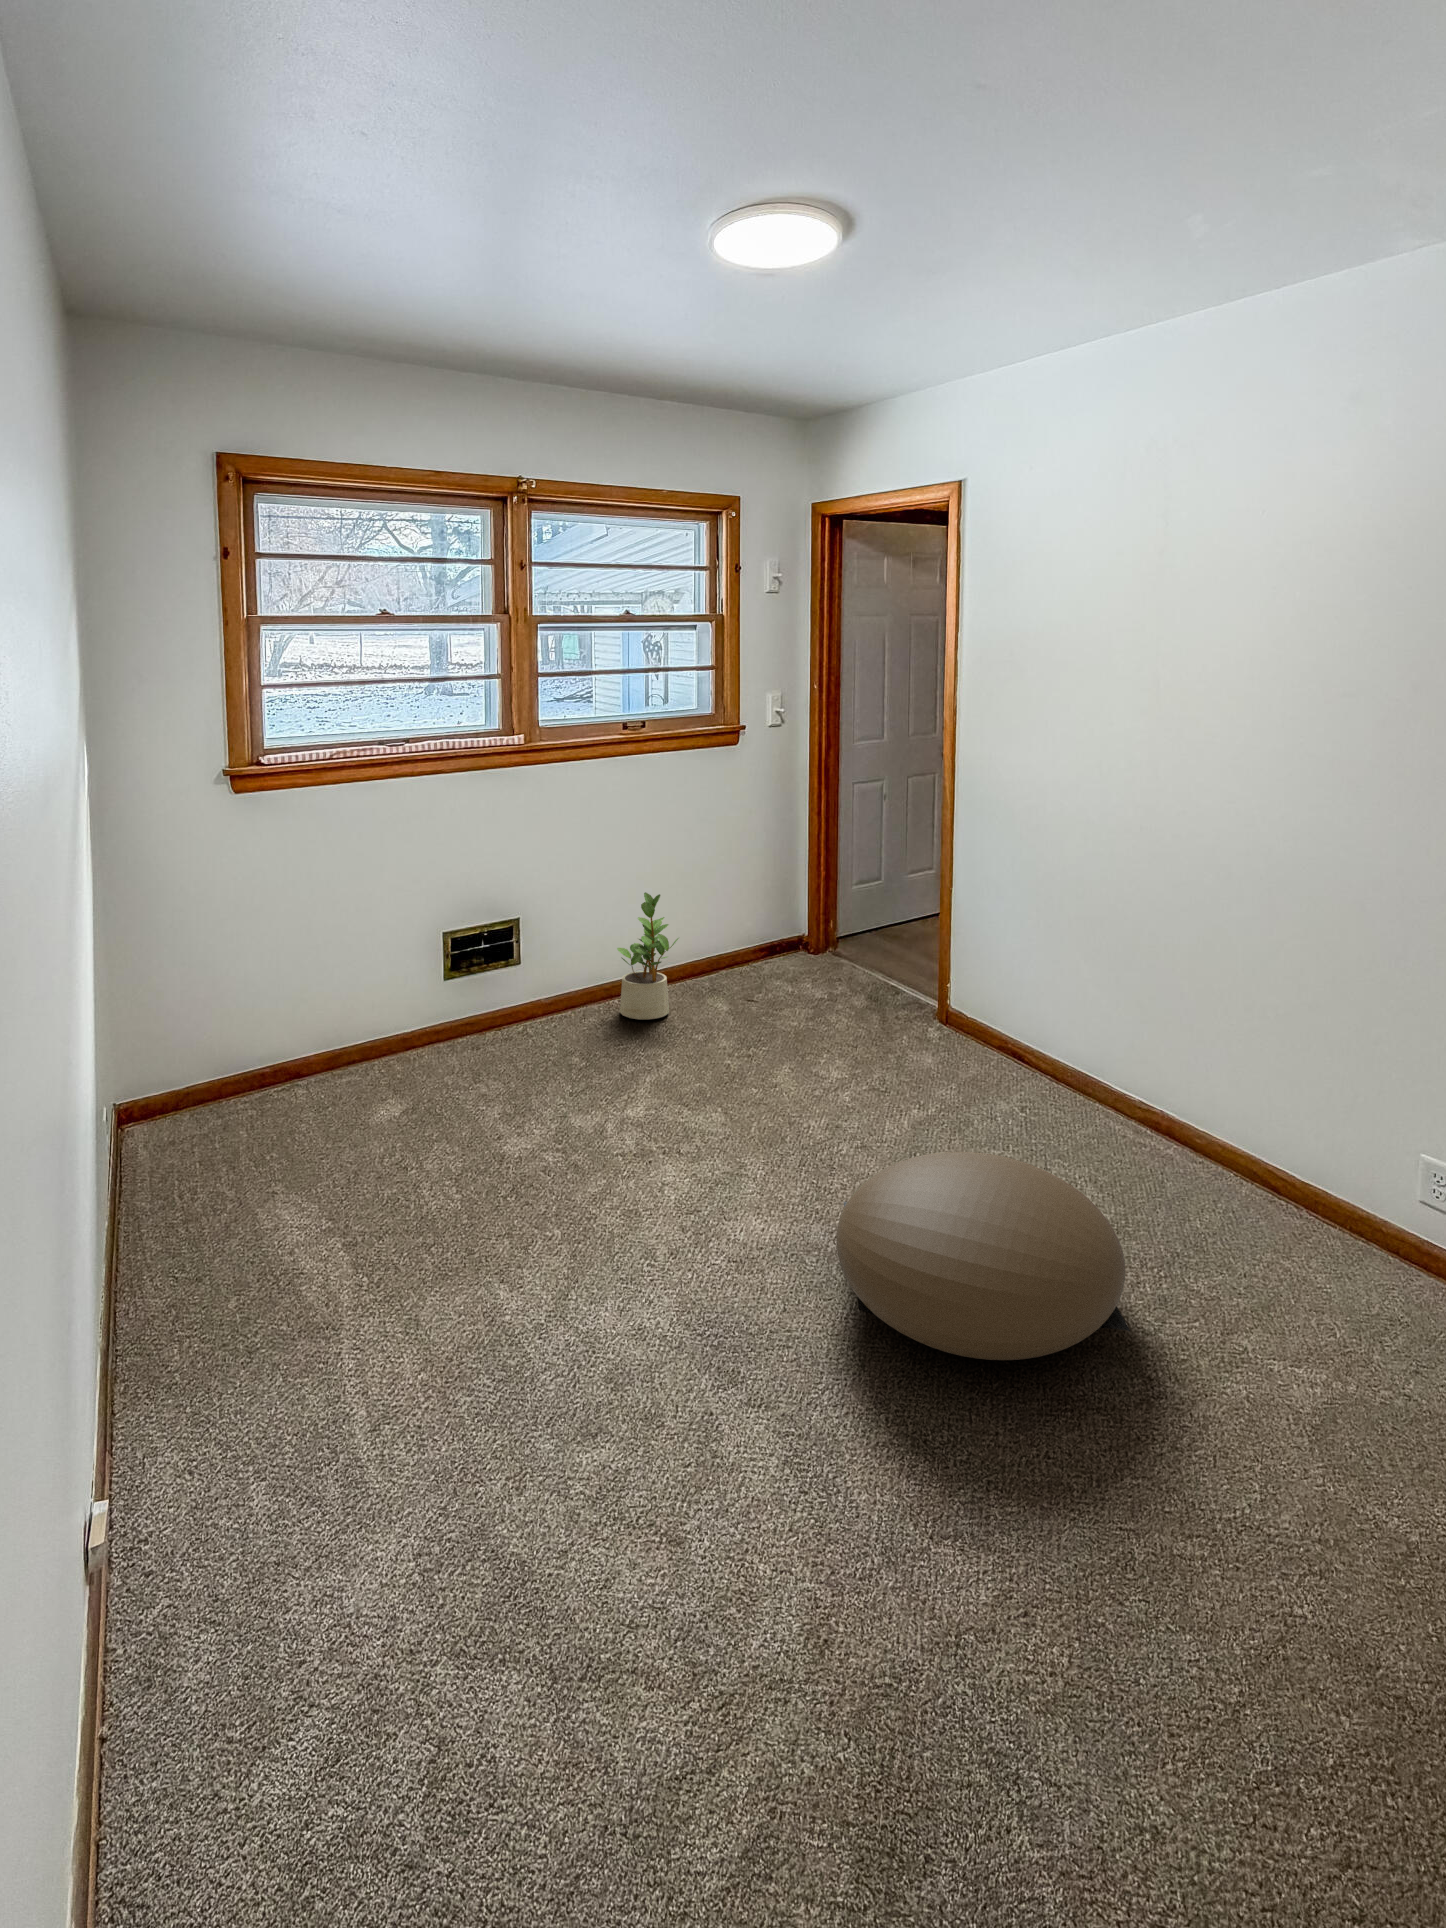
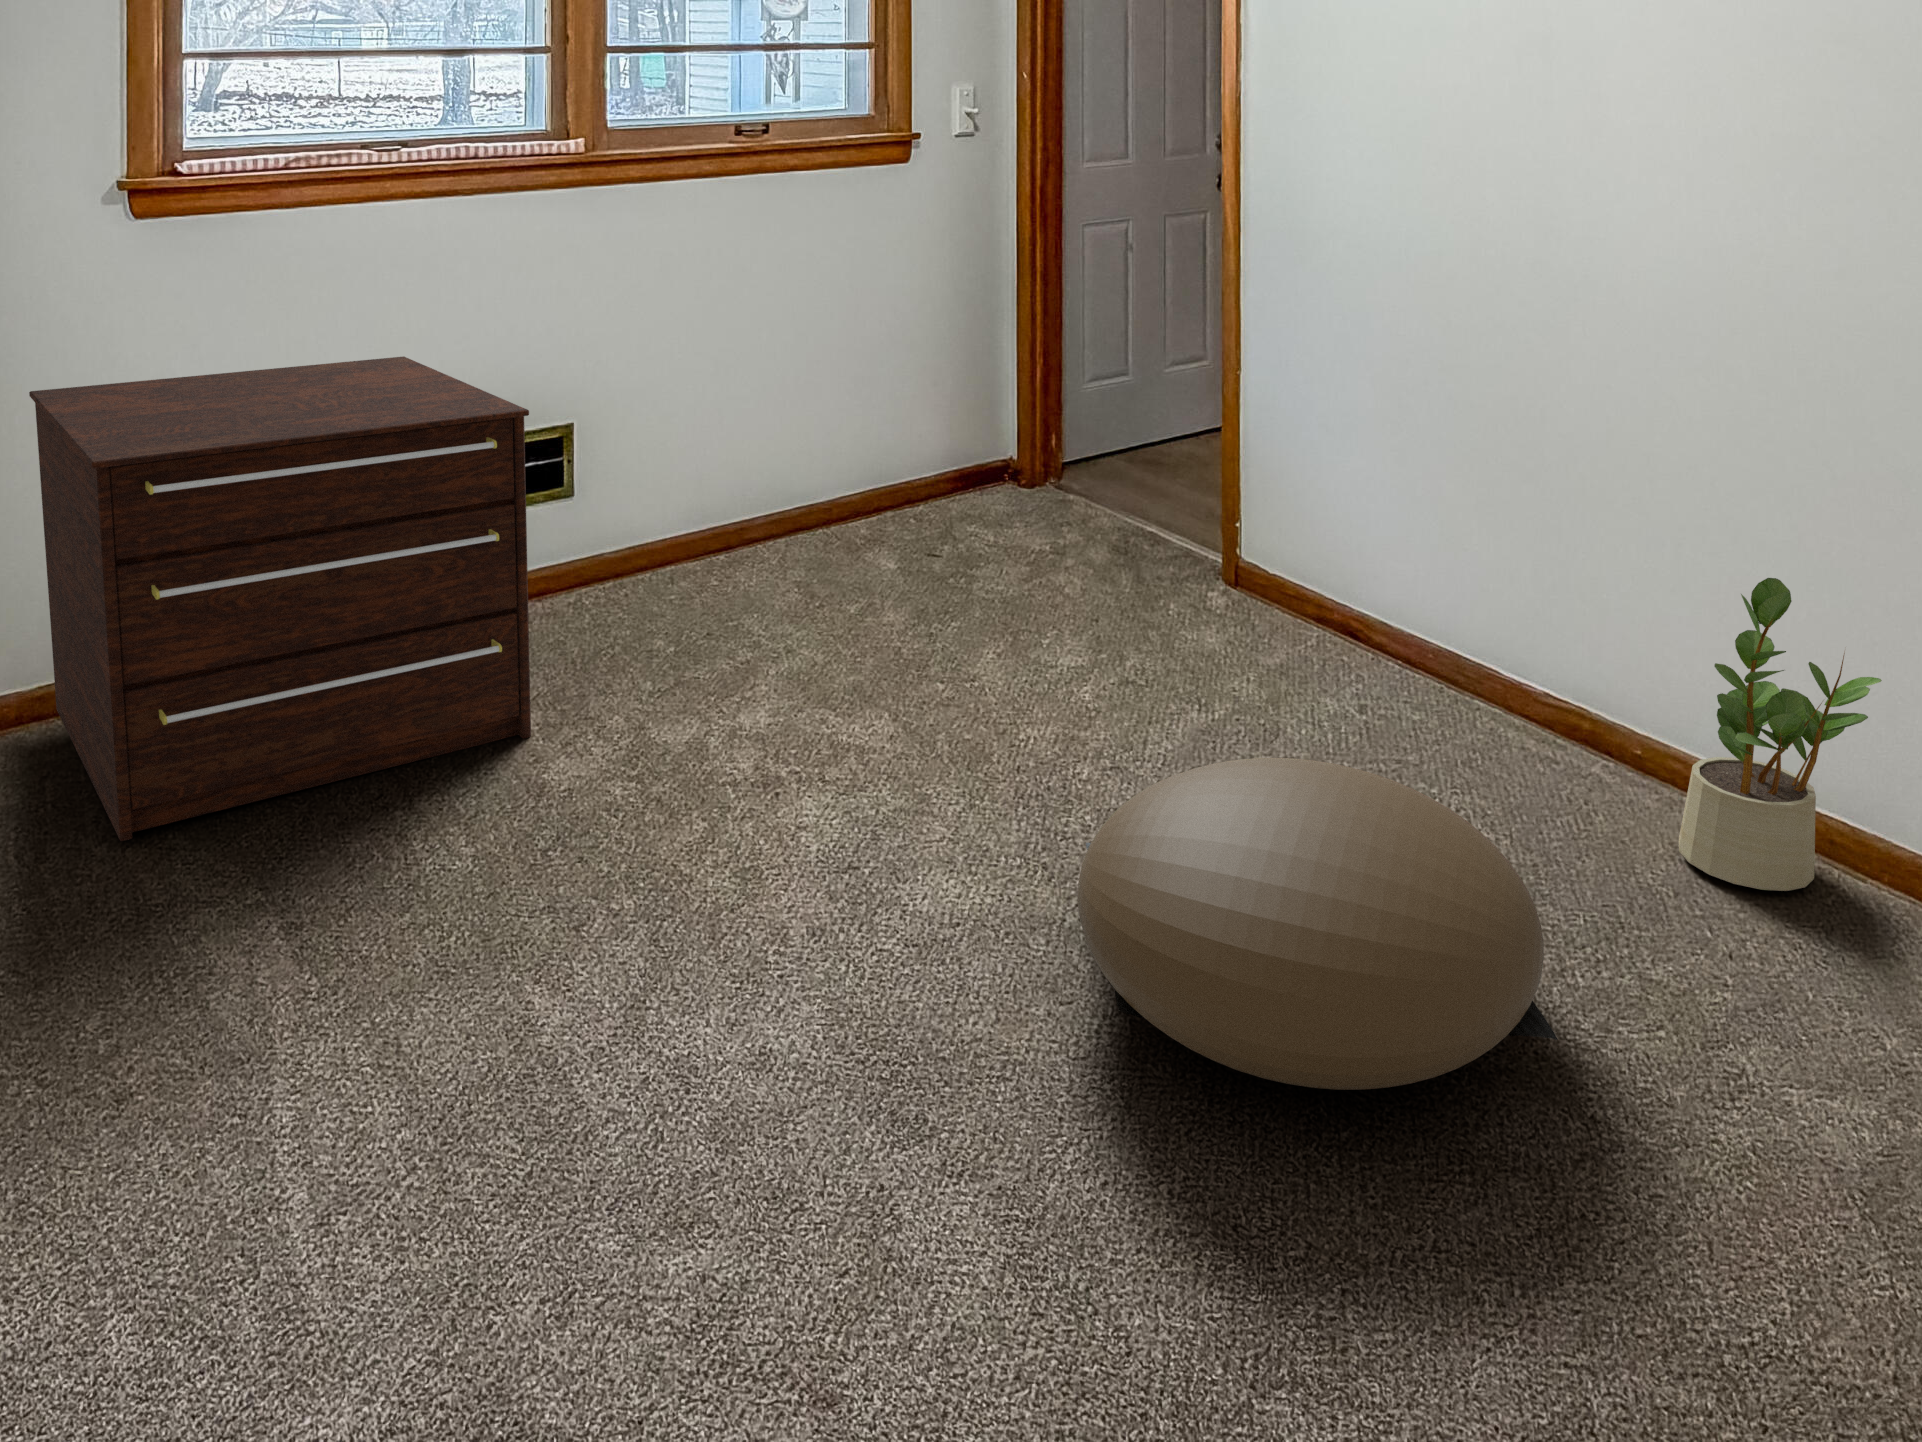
dresser: none [172,881,497,1192] -> present [29,356,531,841]
potted plant: present [617,892,679,1019] -> present [1678,578,1882,891]

